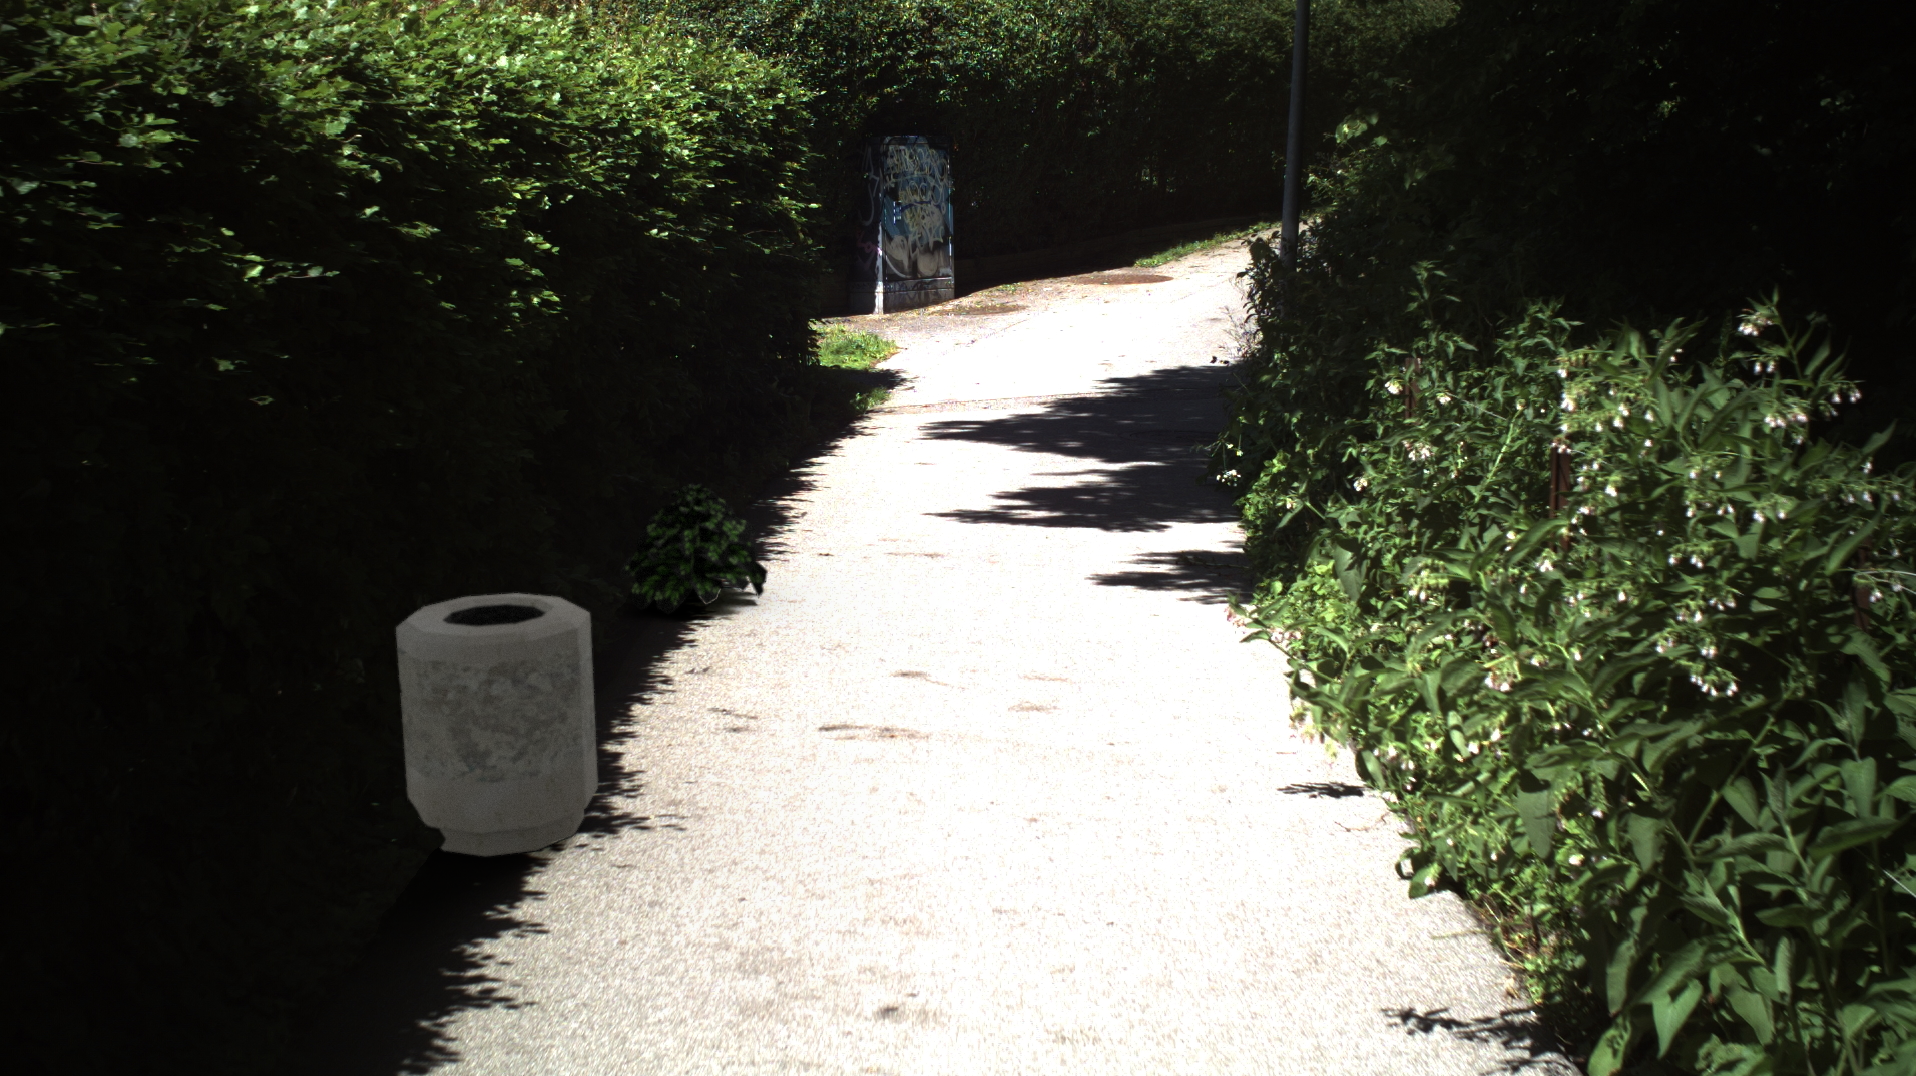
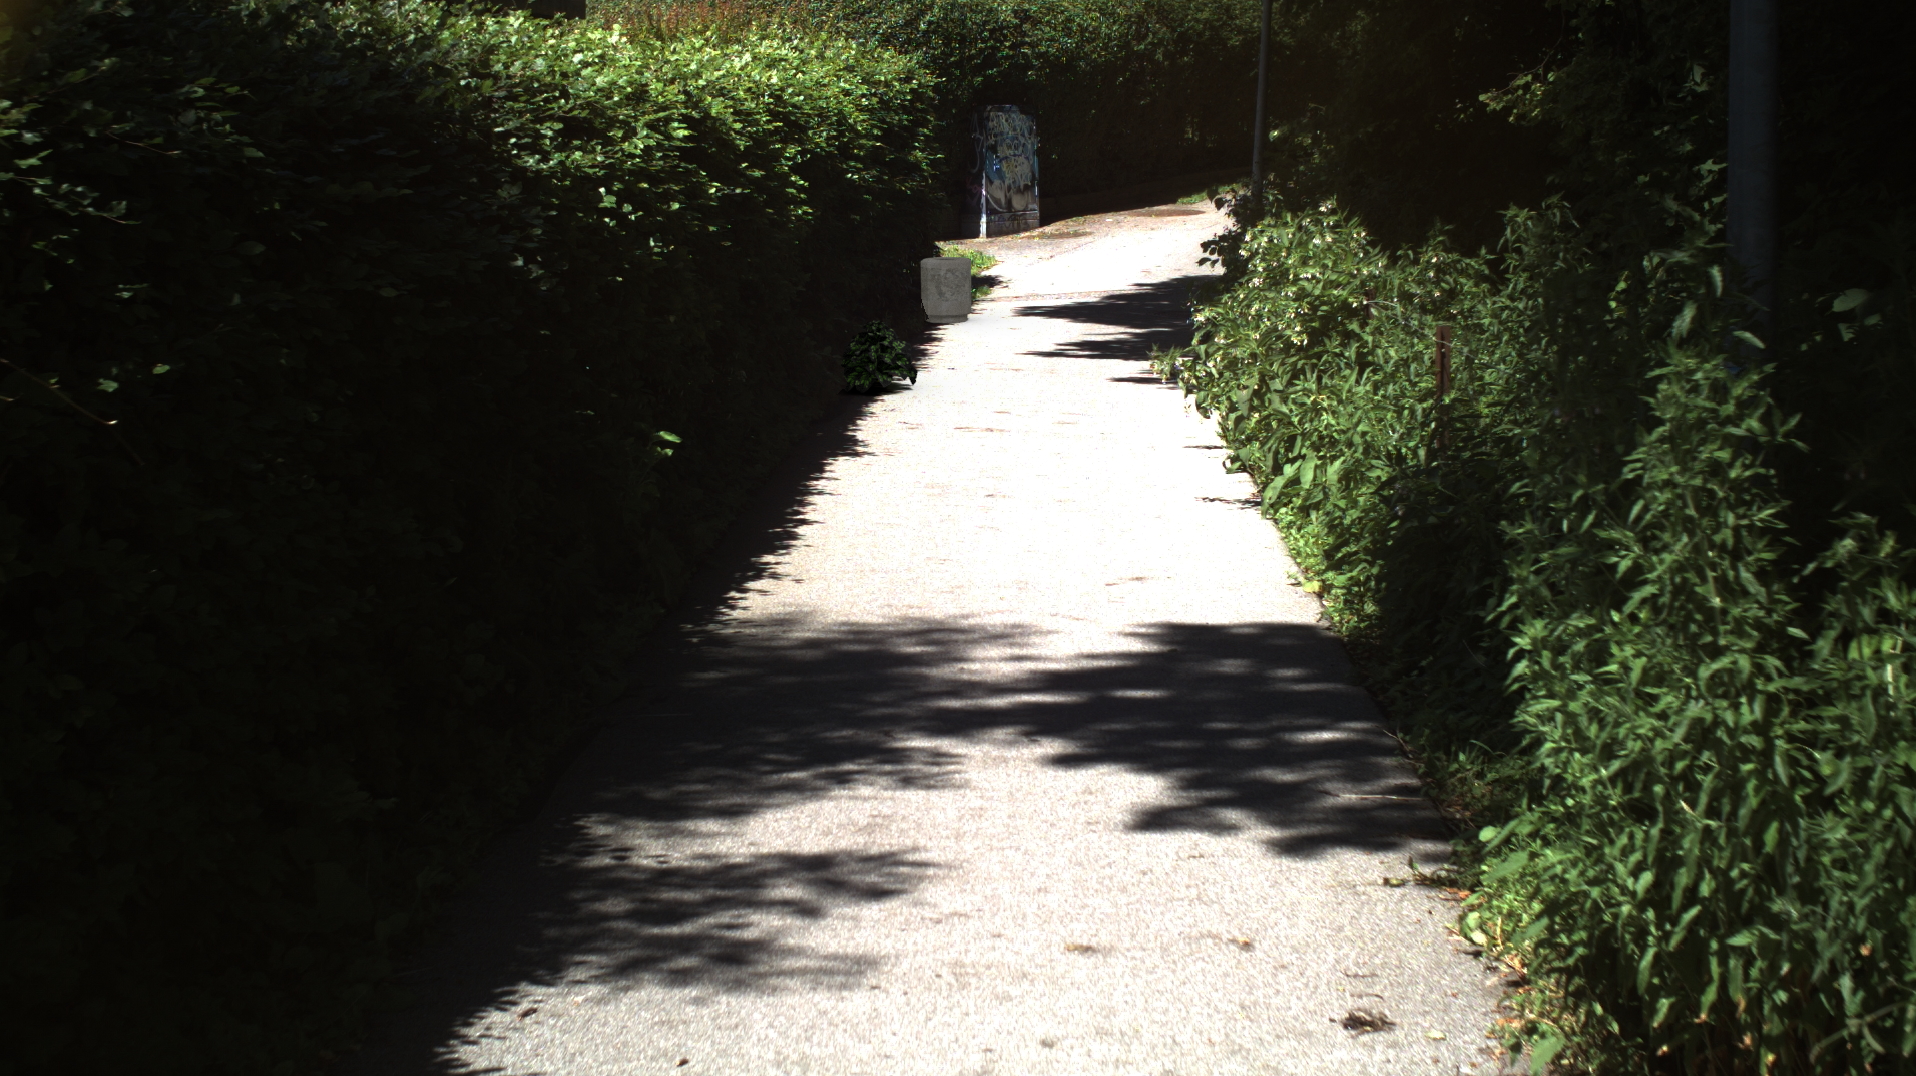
trash can: present [396,593,598,856] -> present [921,257,972,323]

